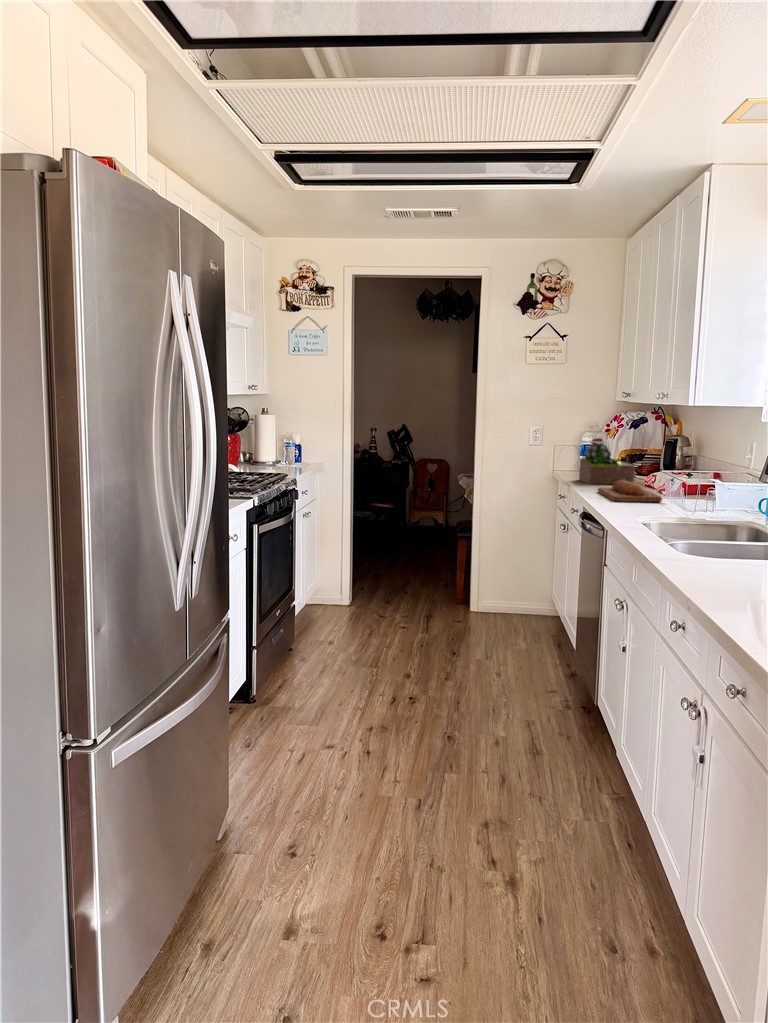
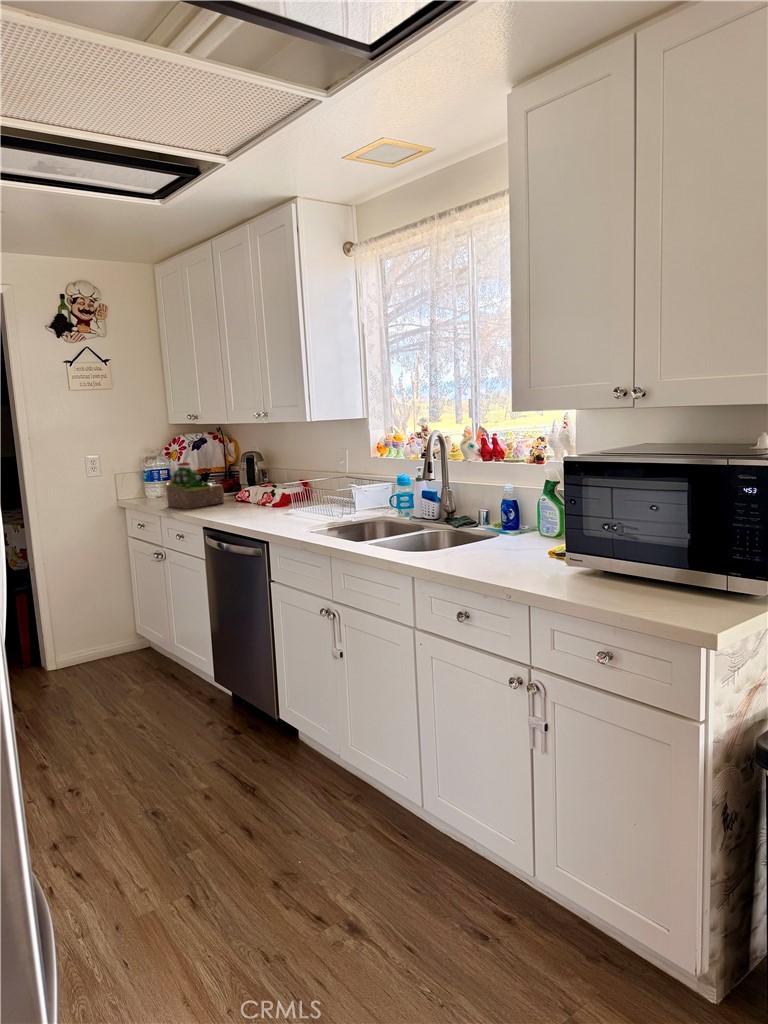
bread loaf: present [598,480,662,502] -> none [214,500,290,522]

